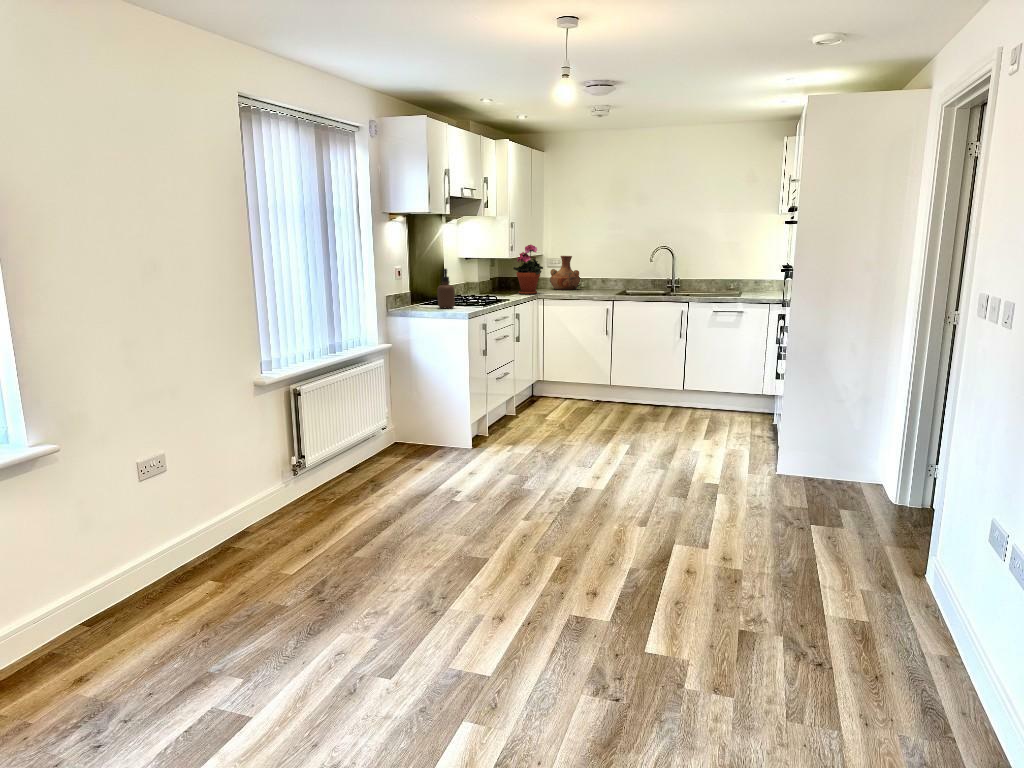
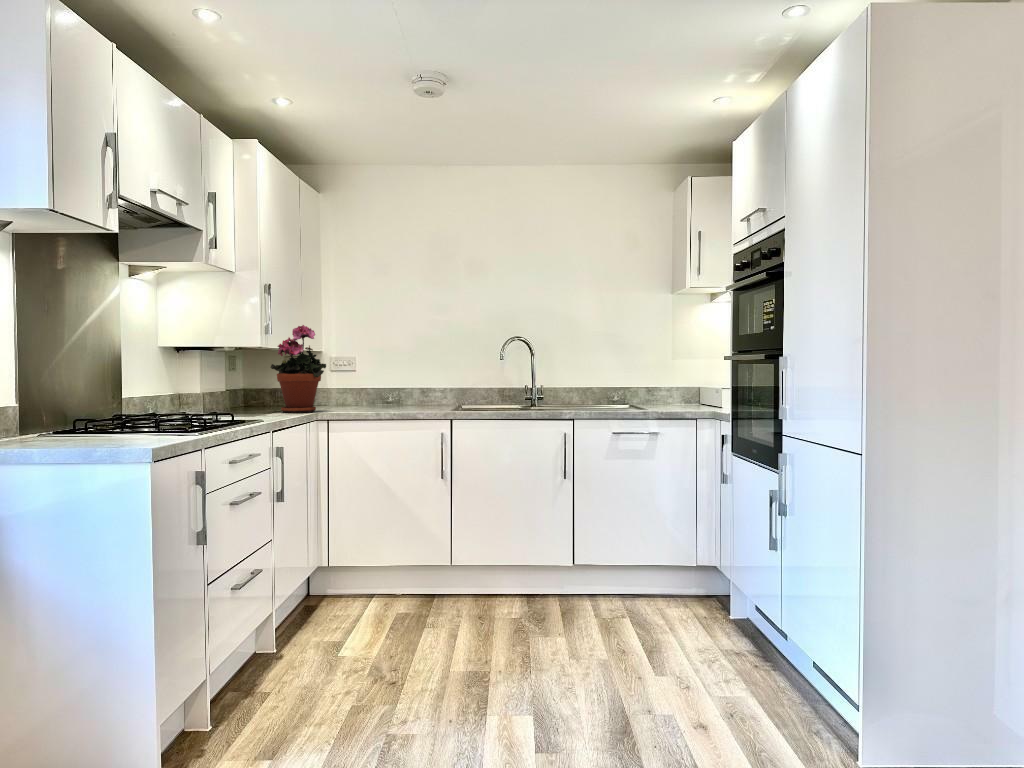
vase: present [550,256,581,290] -> none [334,351,386,405]
soap dispenser: present [437,269,455,308] -> none [65,346,116,445]

